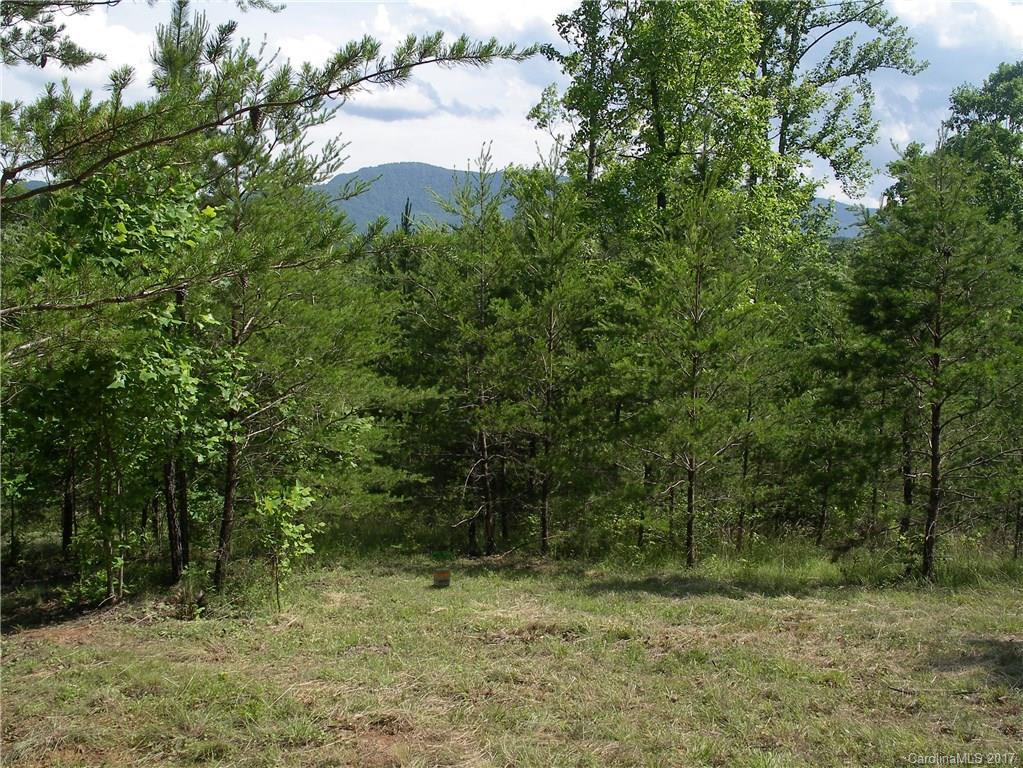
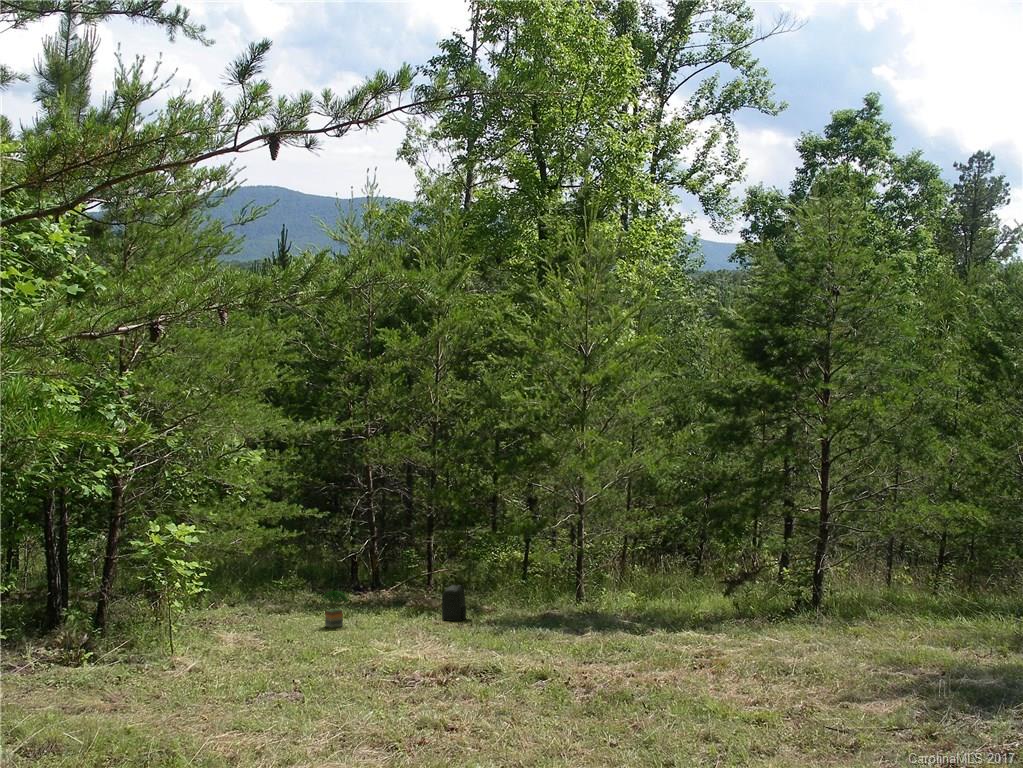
backpack: none [546,548,570,586] -> present [442,585,466,621]

